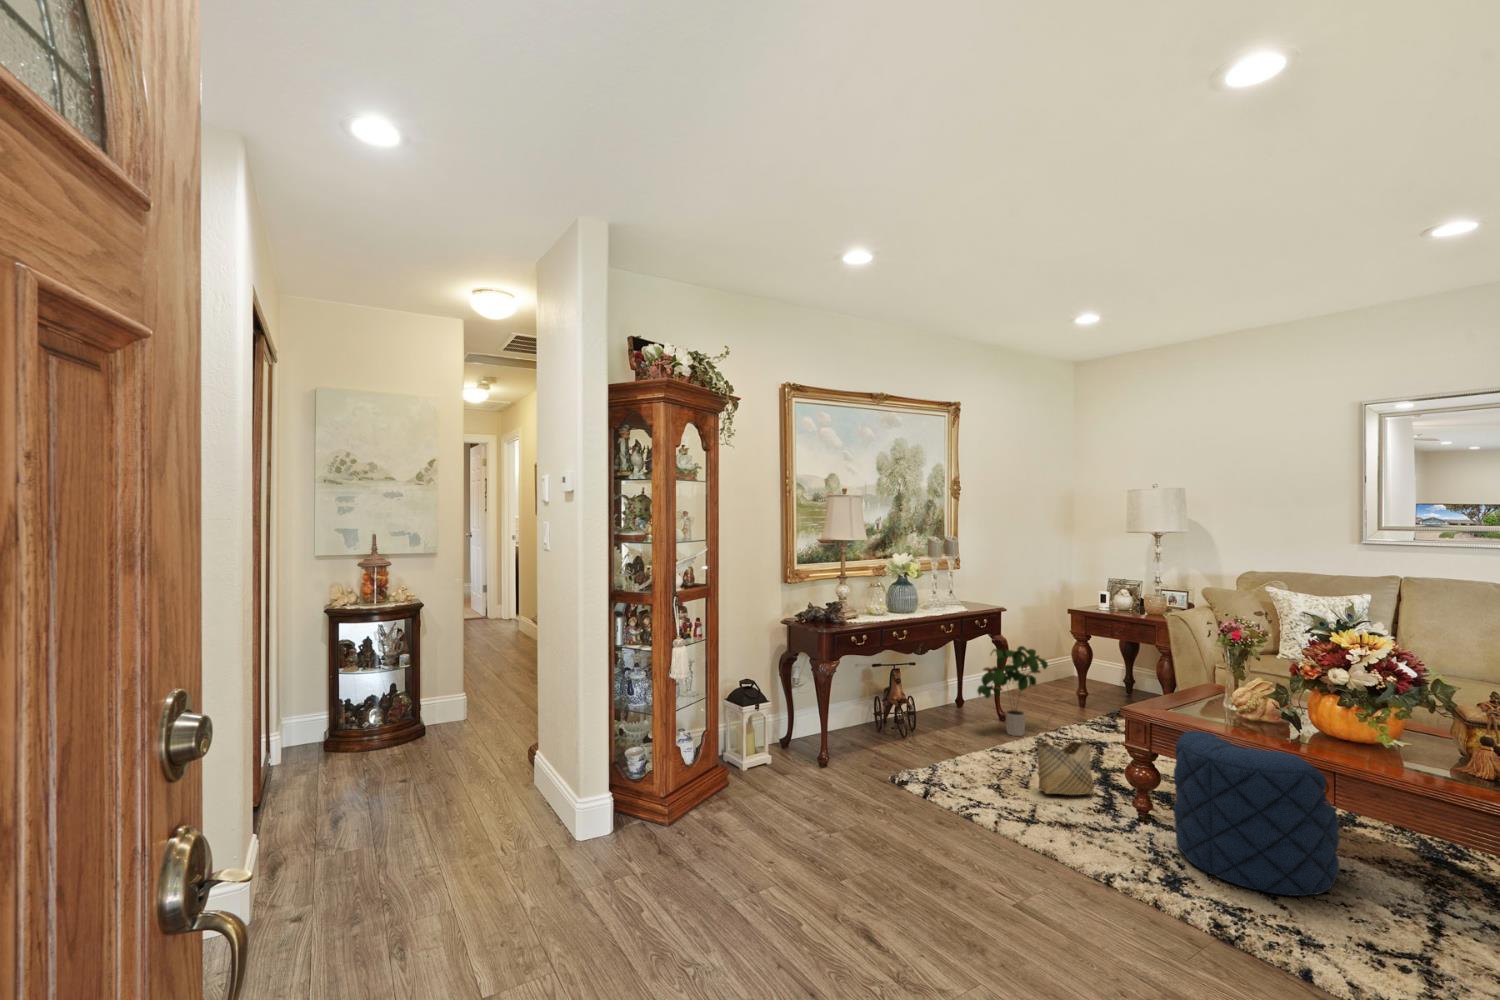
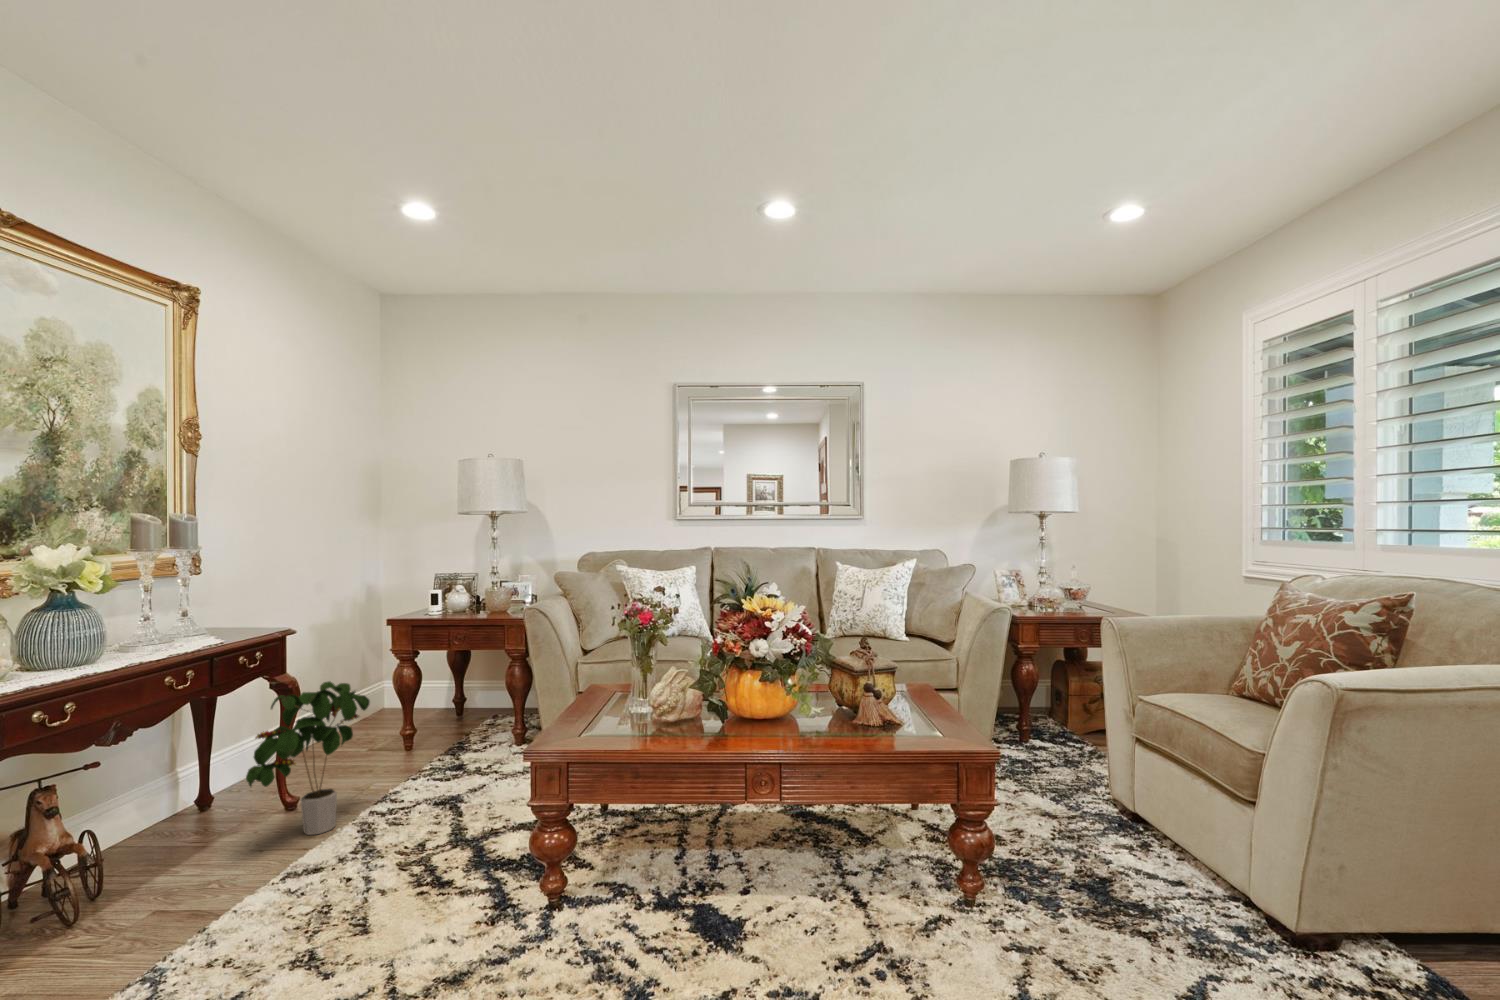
woven basket: present [1037,714,1093,795] -> none [380,778,474,929]
pouf: present [1174,731,1339,896] -> none [607,718,795,956]

